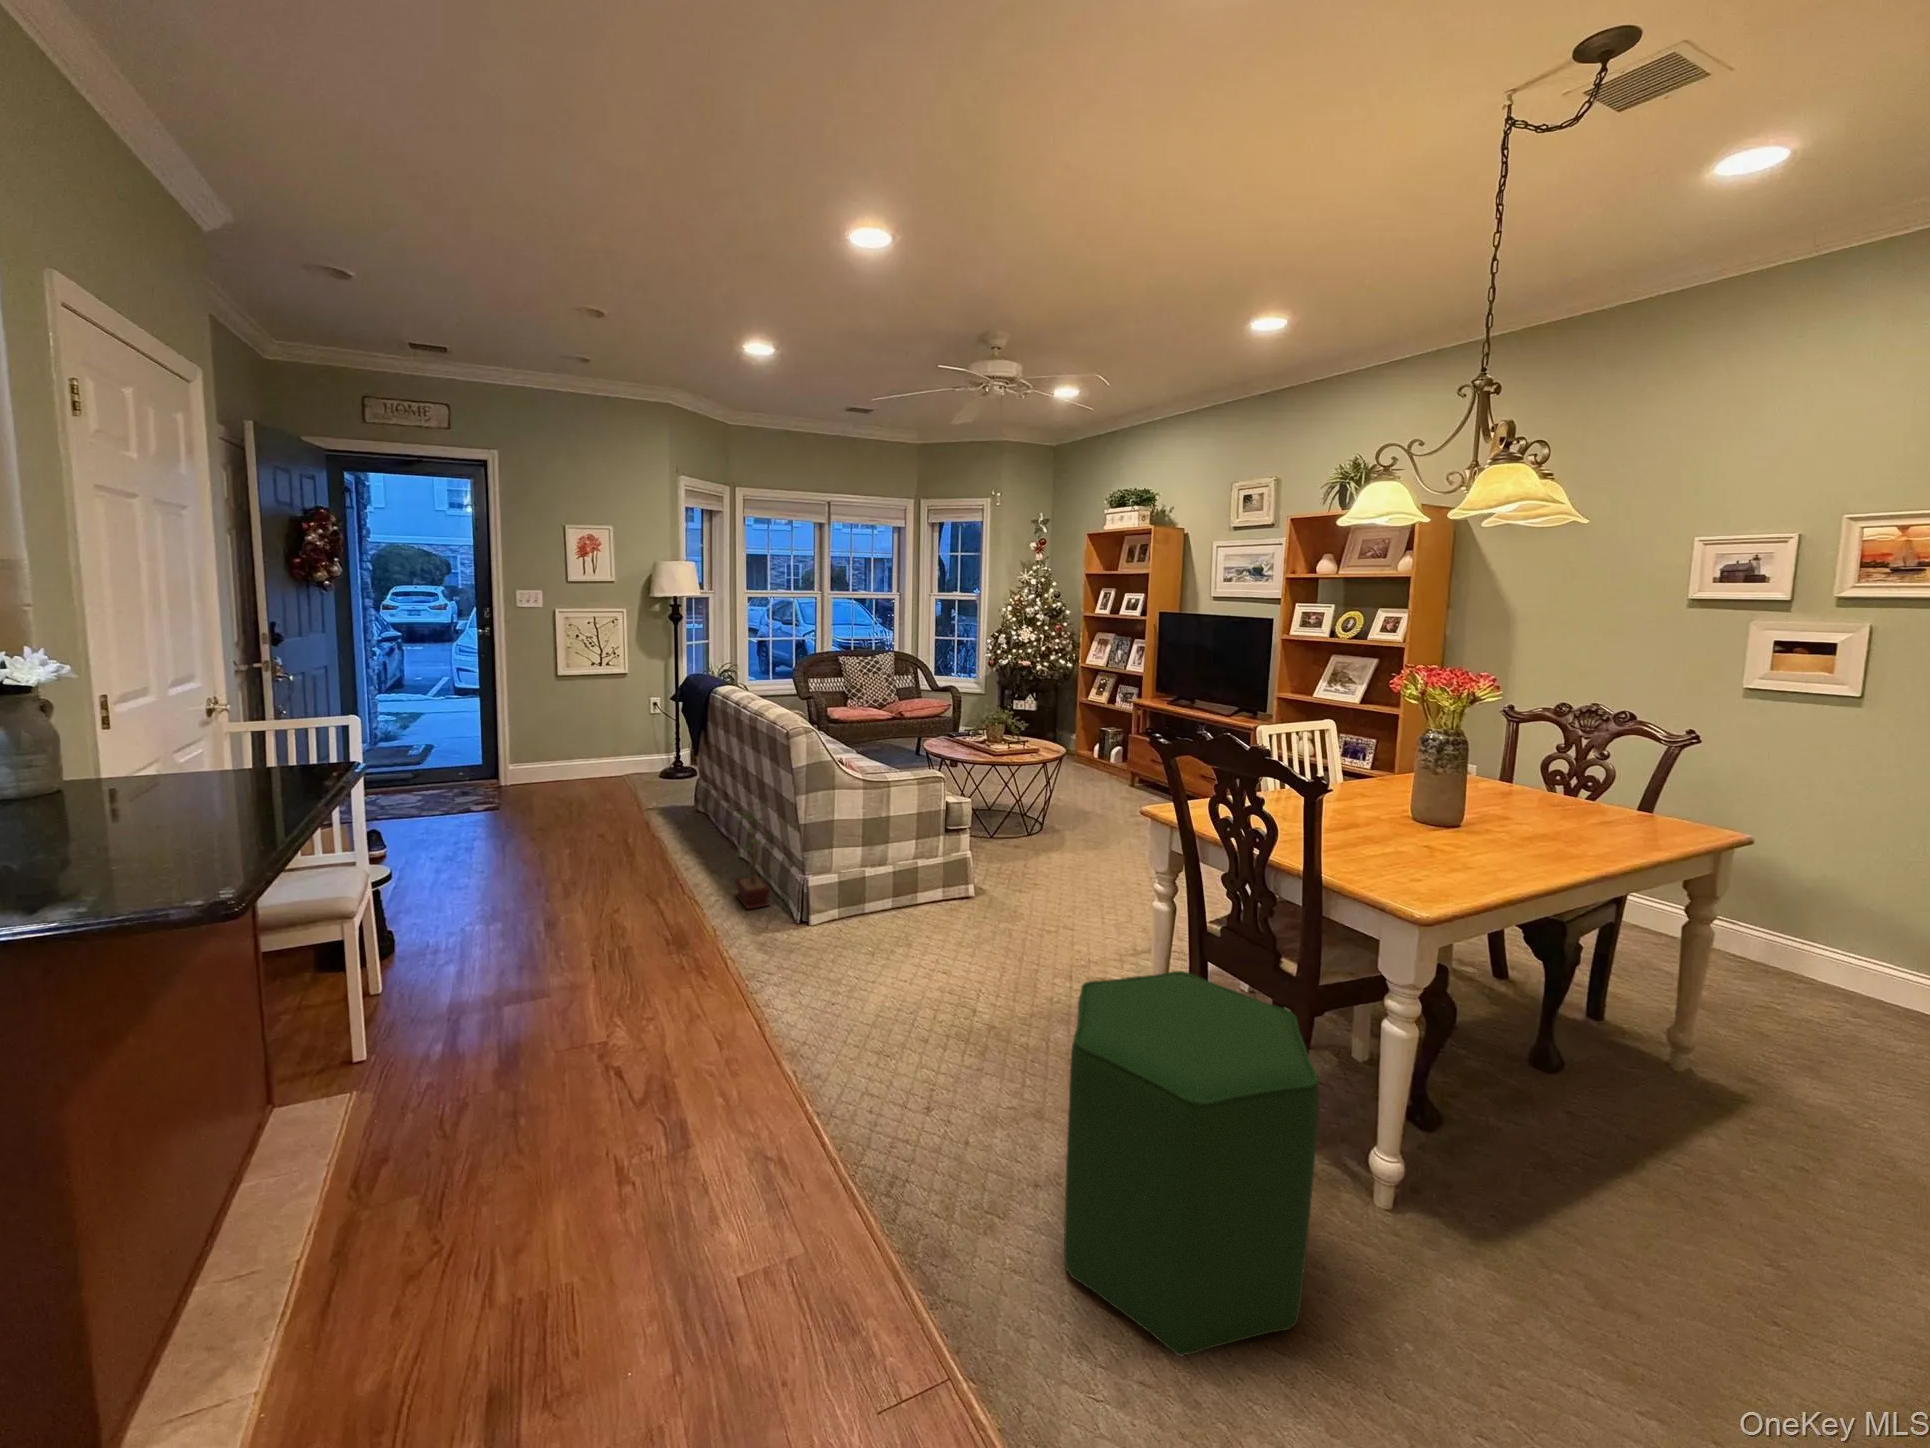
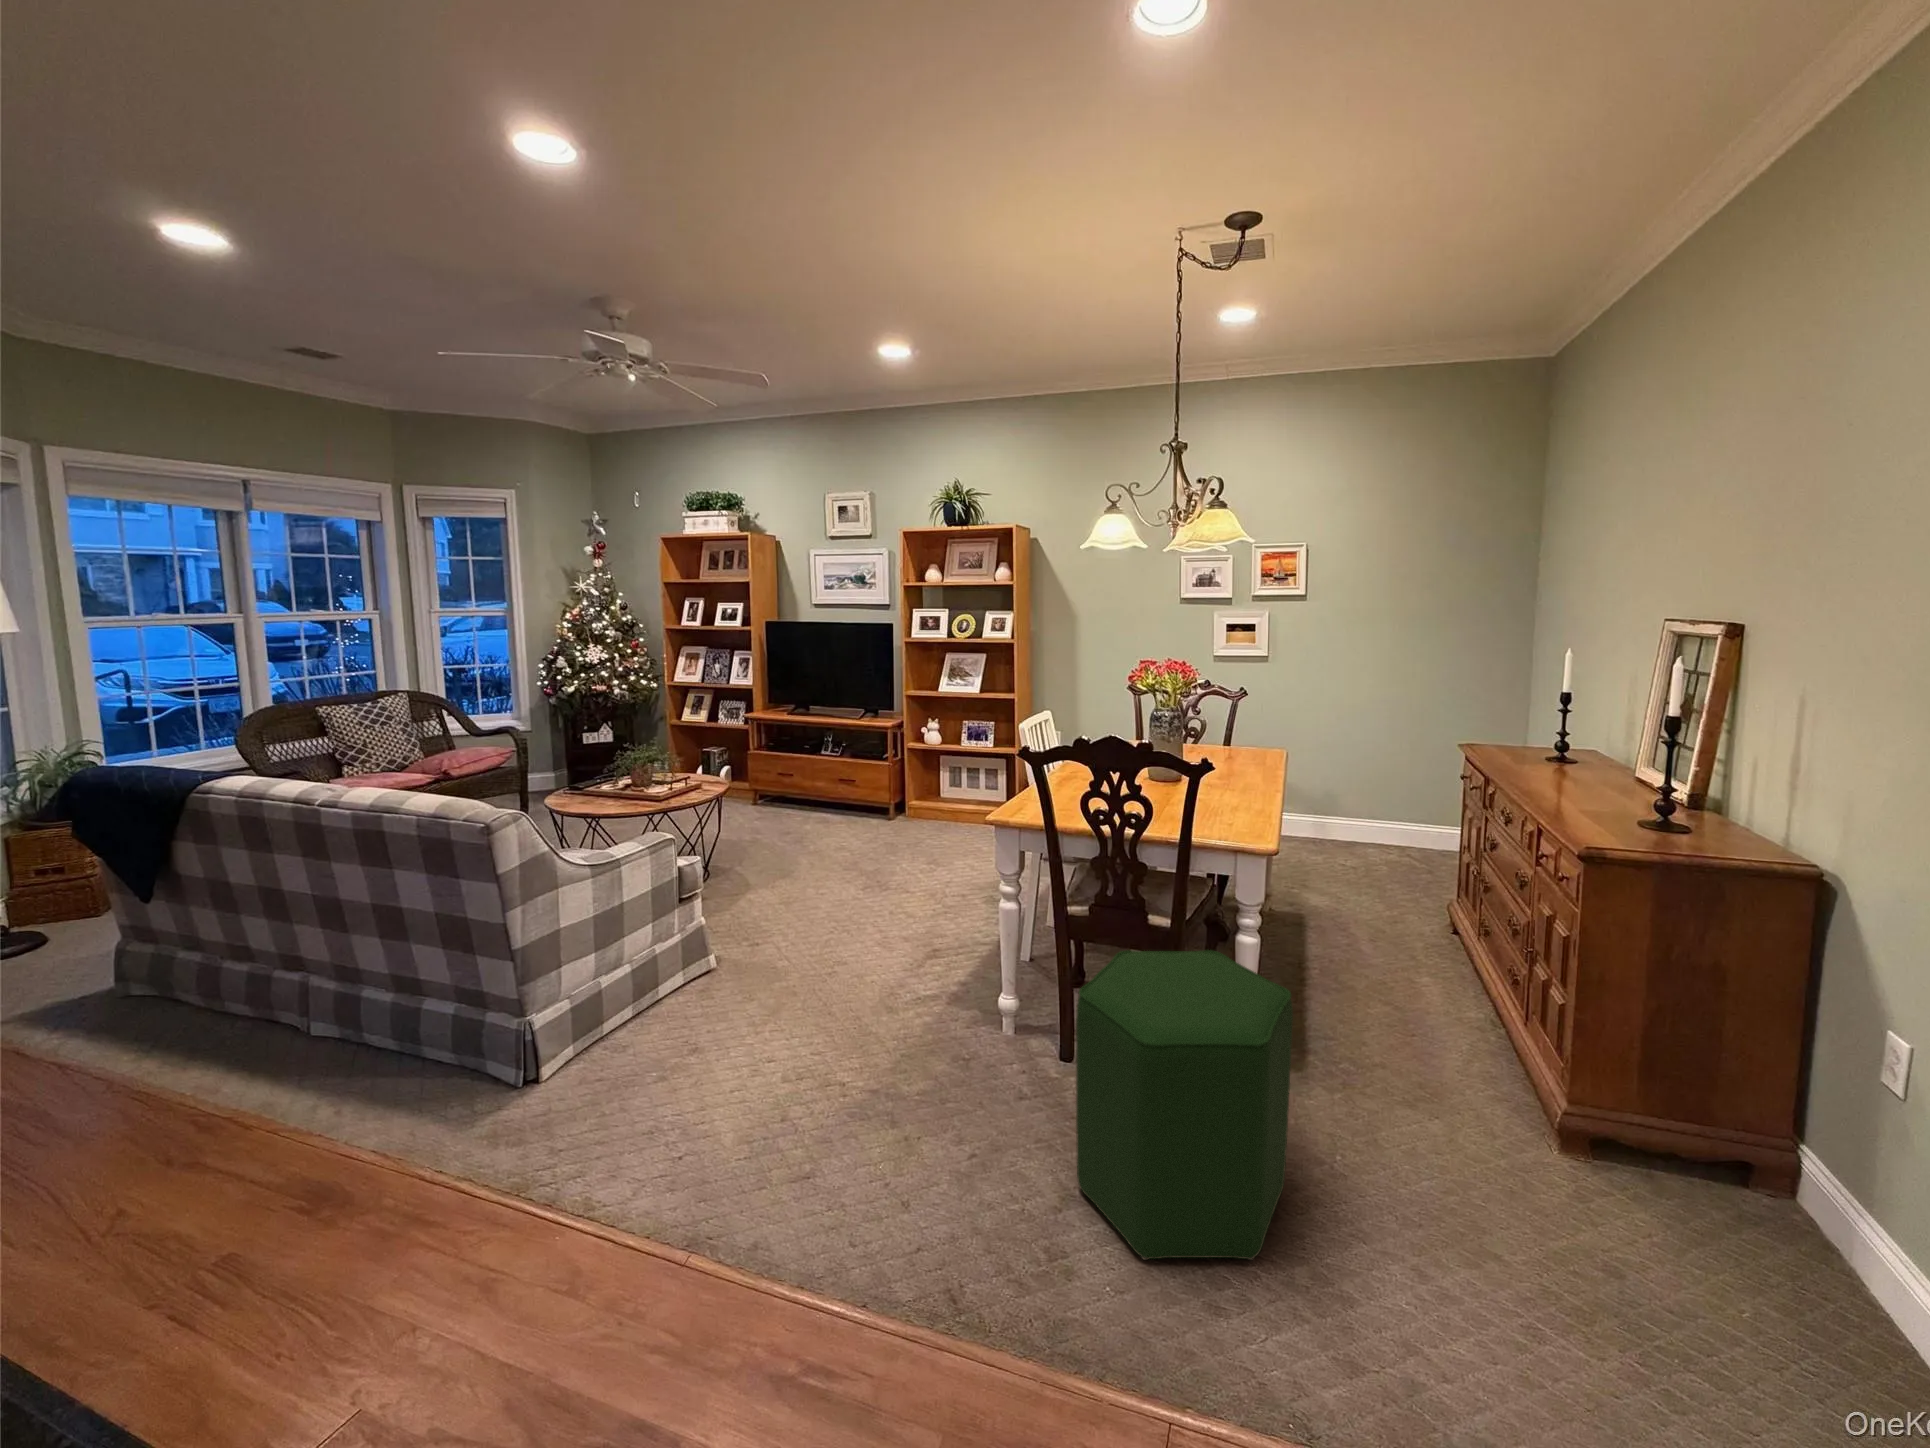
potted plant: present [735,801,772,909] -> none [345,932,463,1102]

